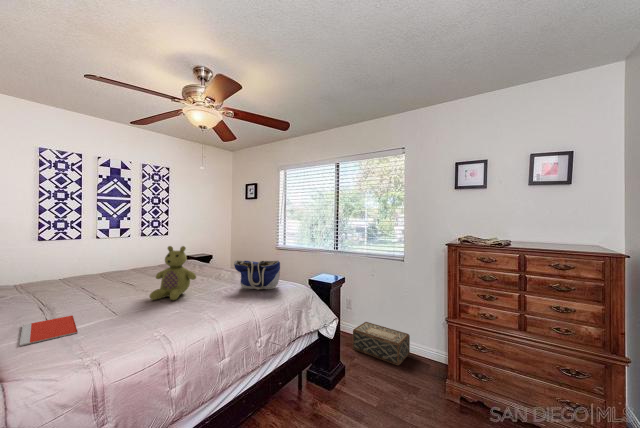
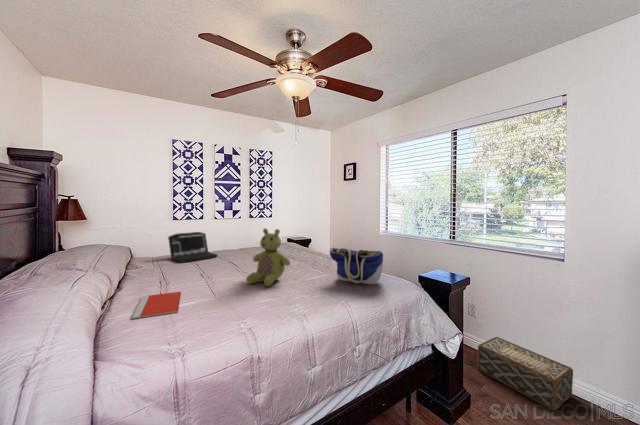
laptop: none [37,253,106,289] -> present [168,232,217,263]

